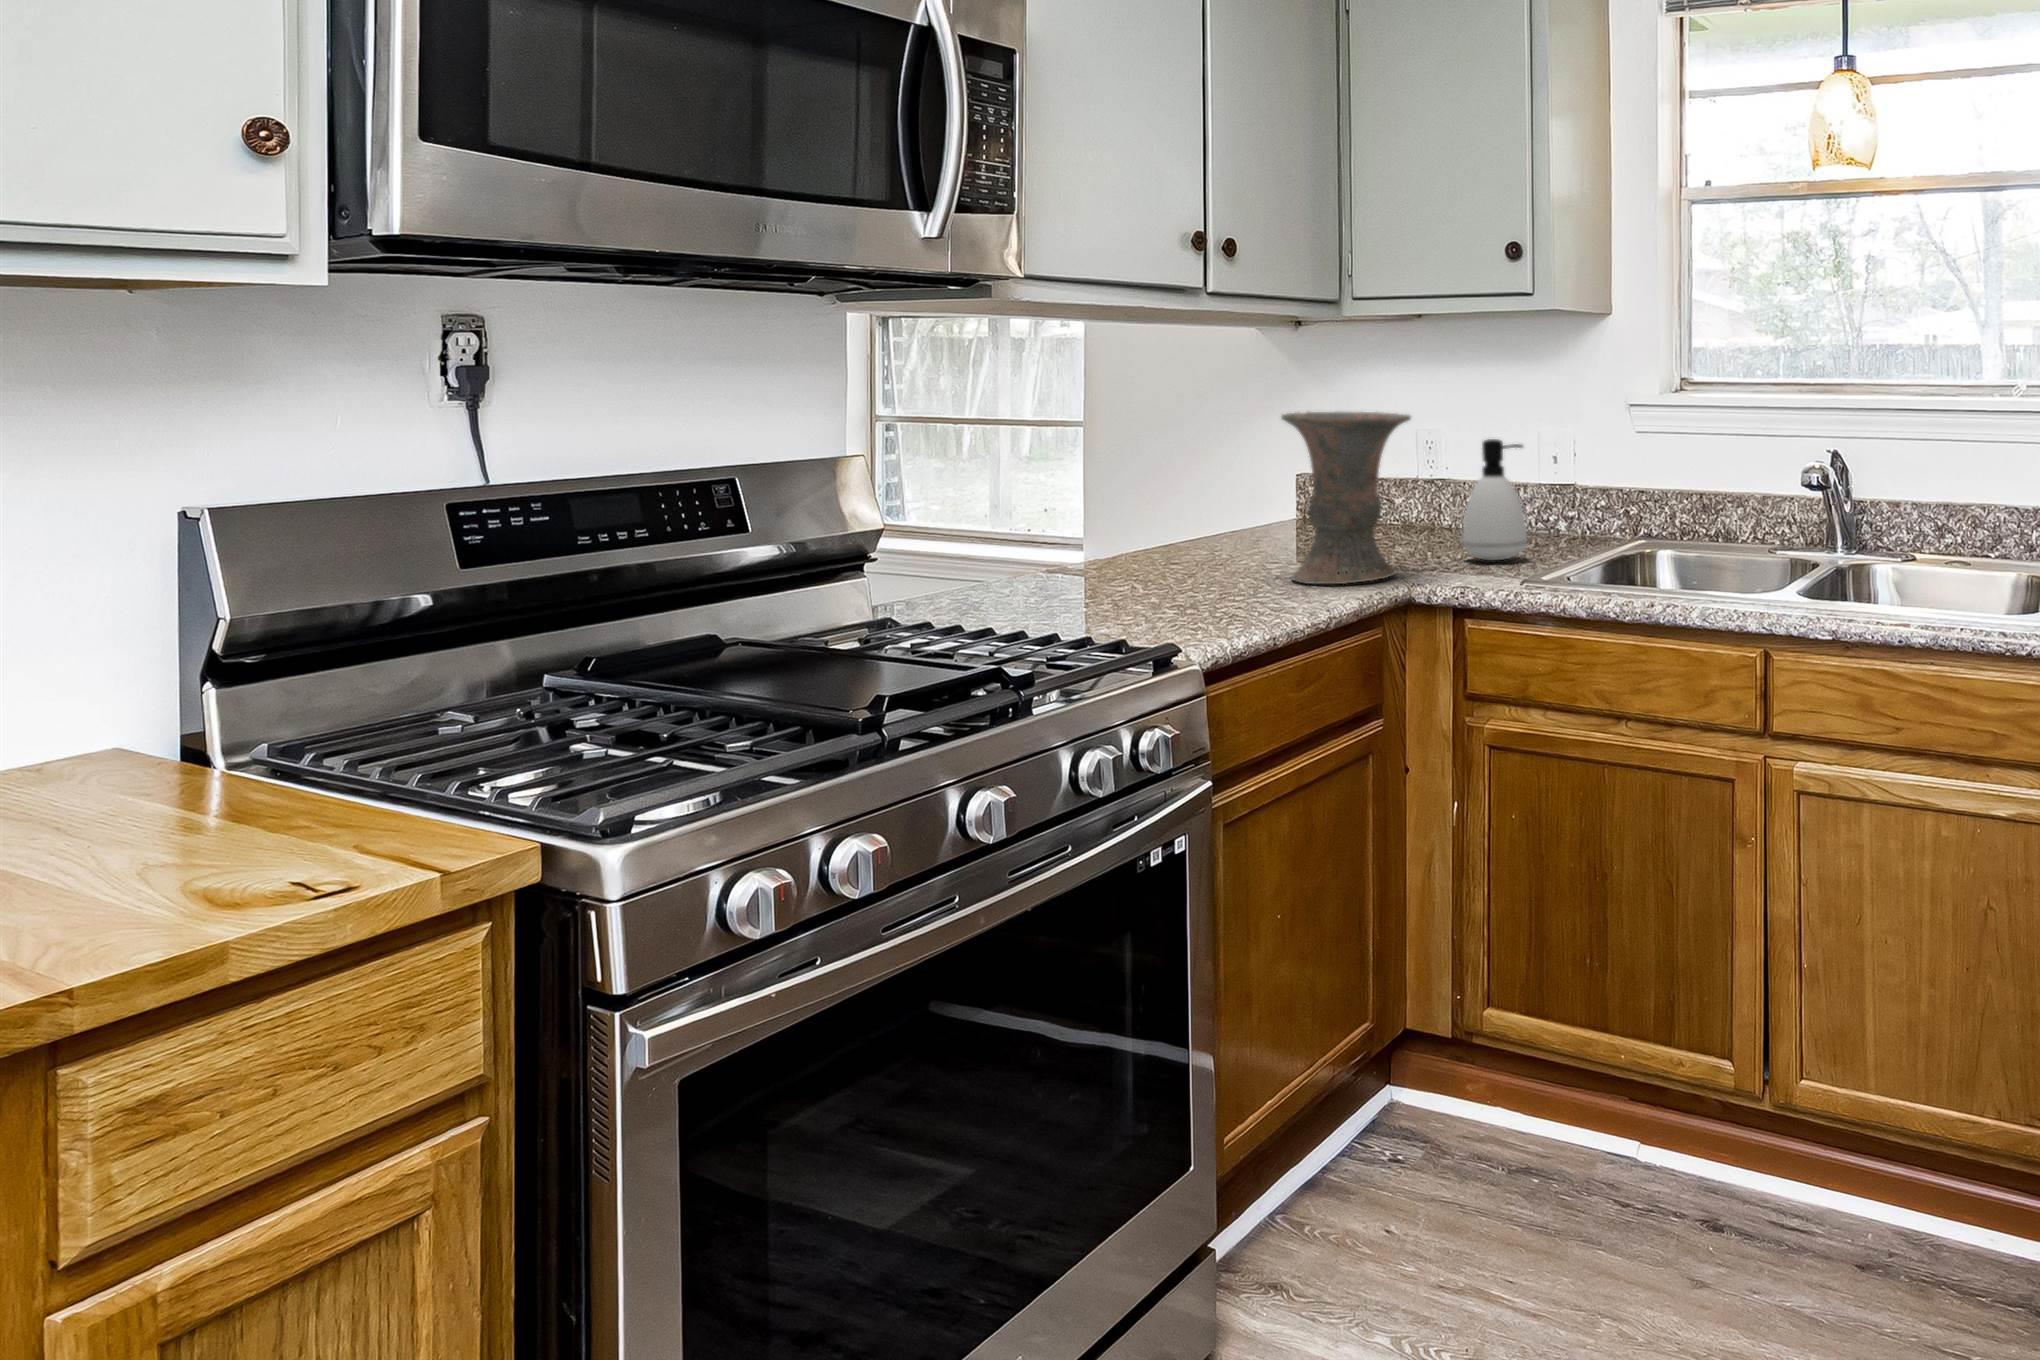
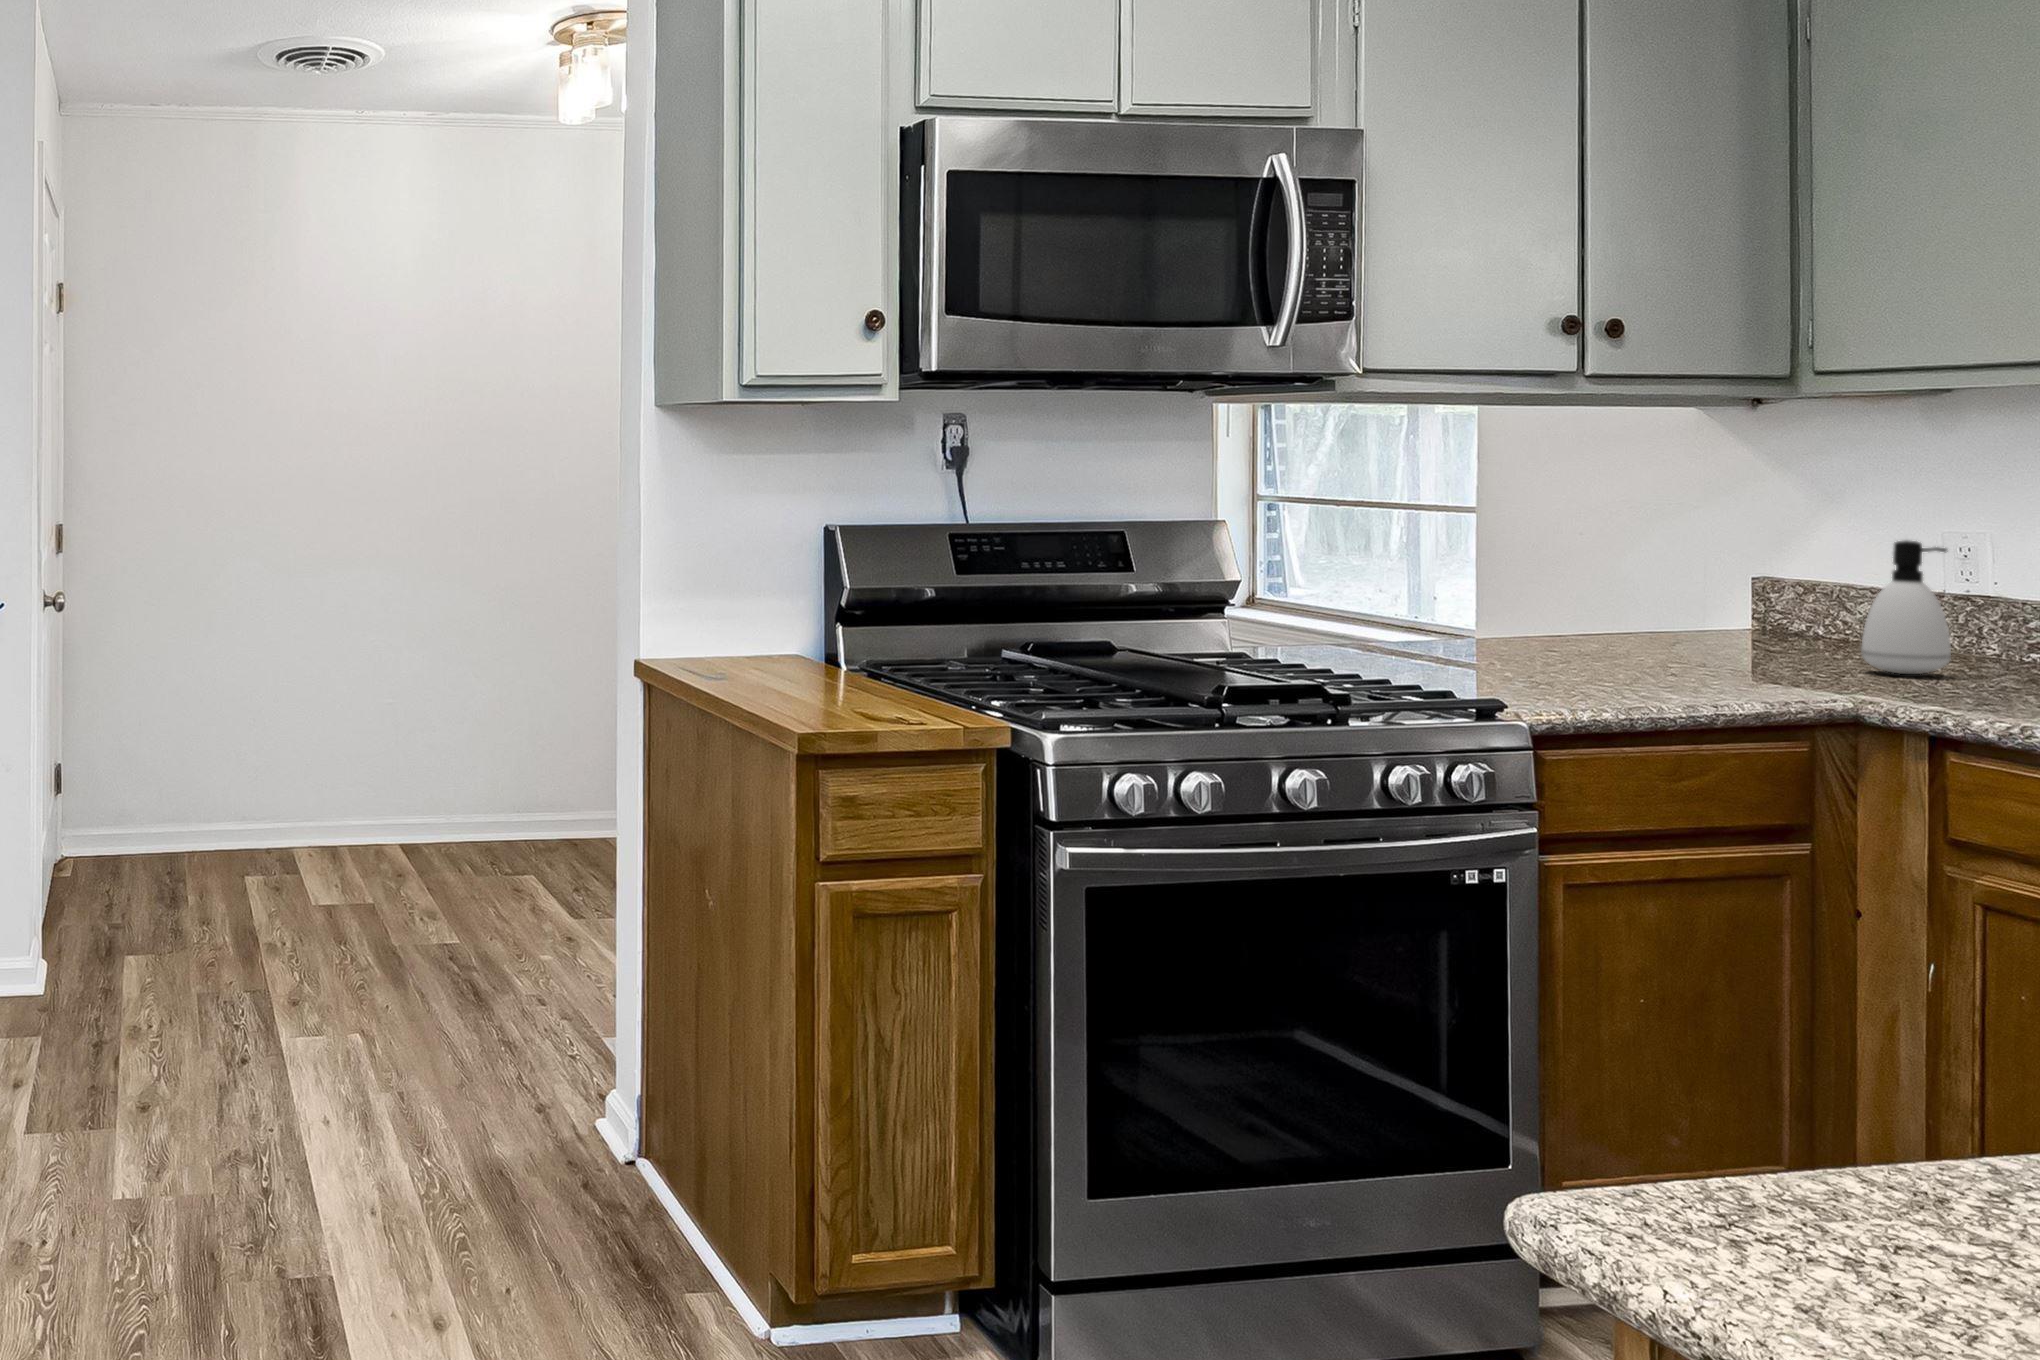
vase: present [1281,412,1411,584] -> none [1628,501,1785,674]

